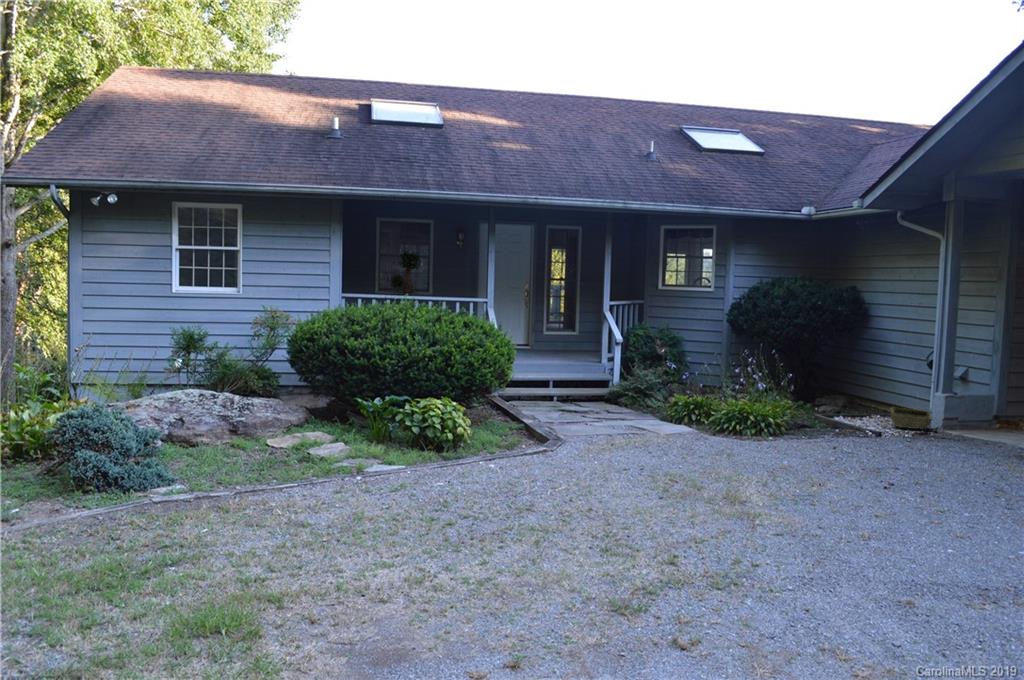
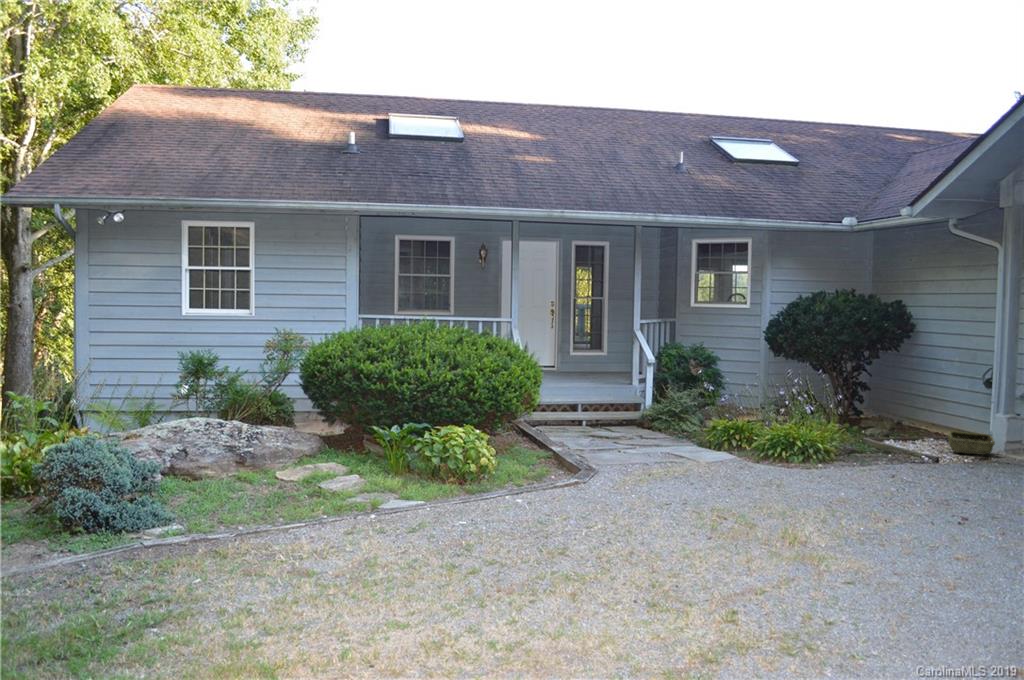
potted plant: present [390,249,421,293] -> none [409,267,442,313]

